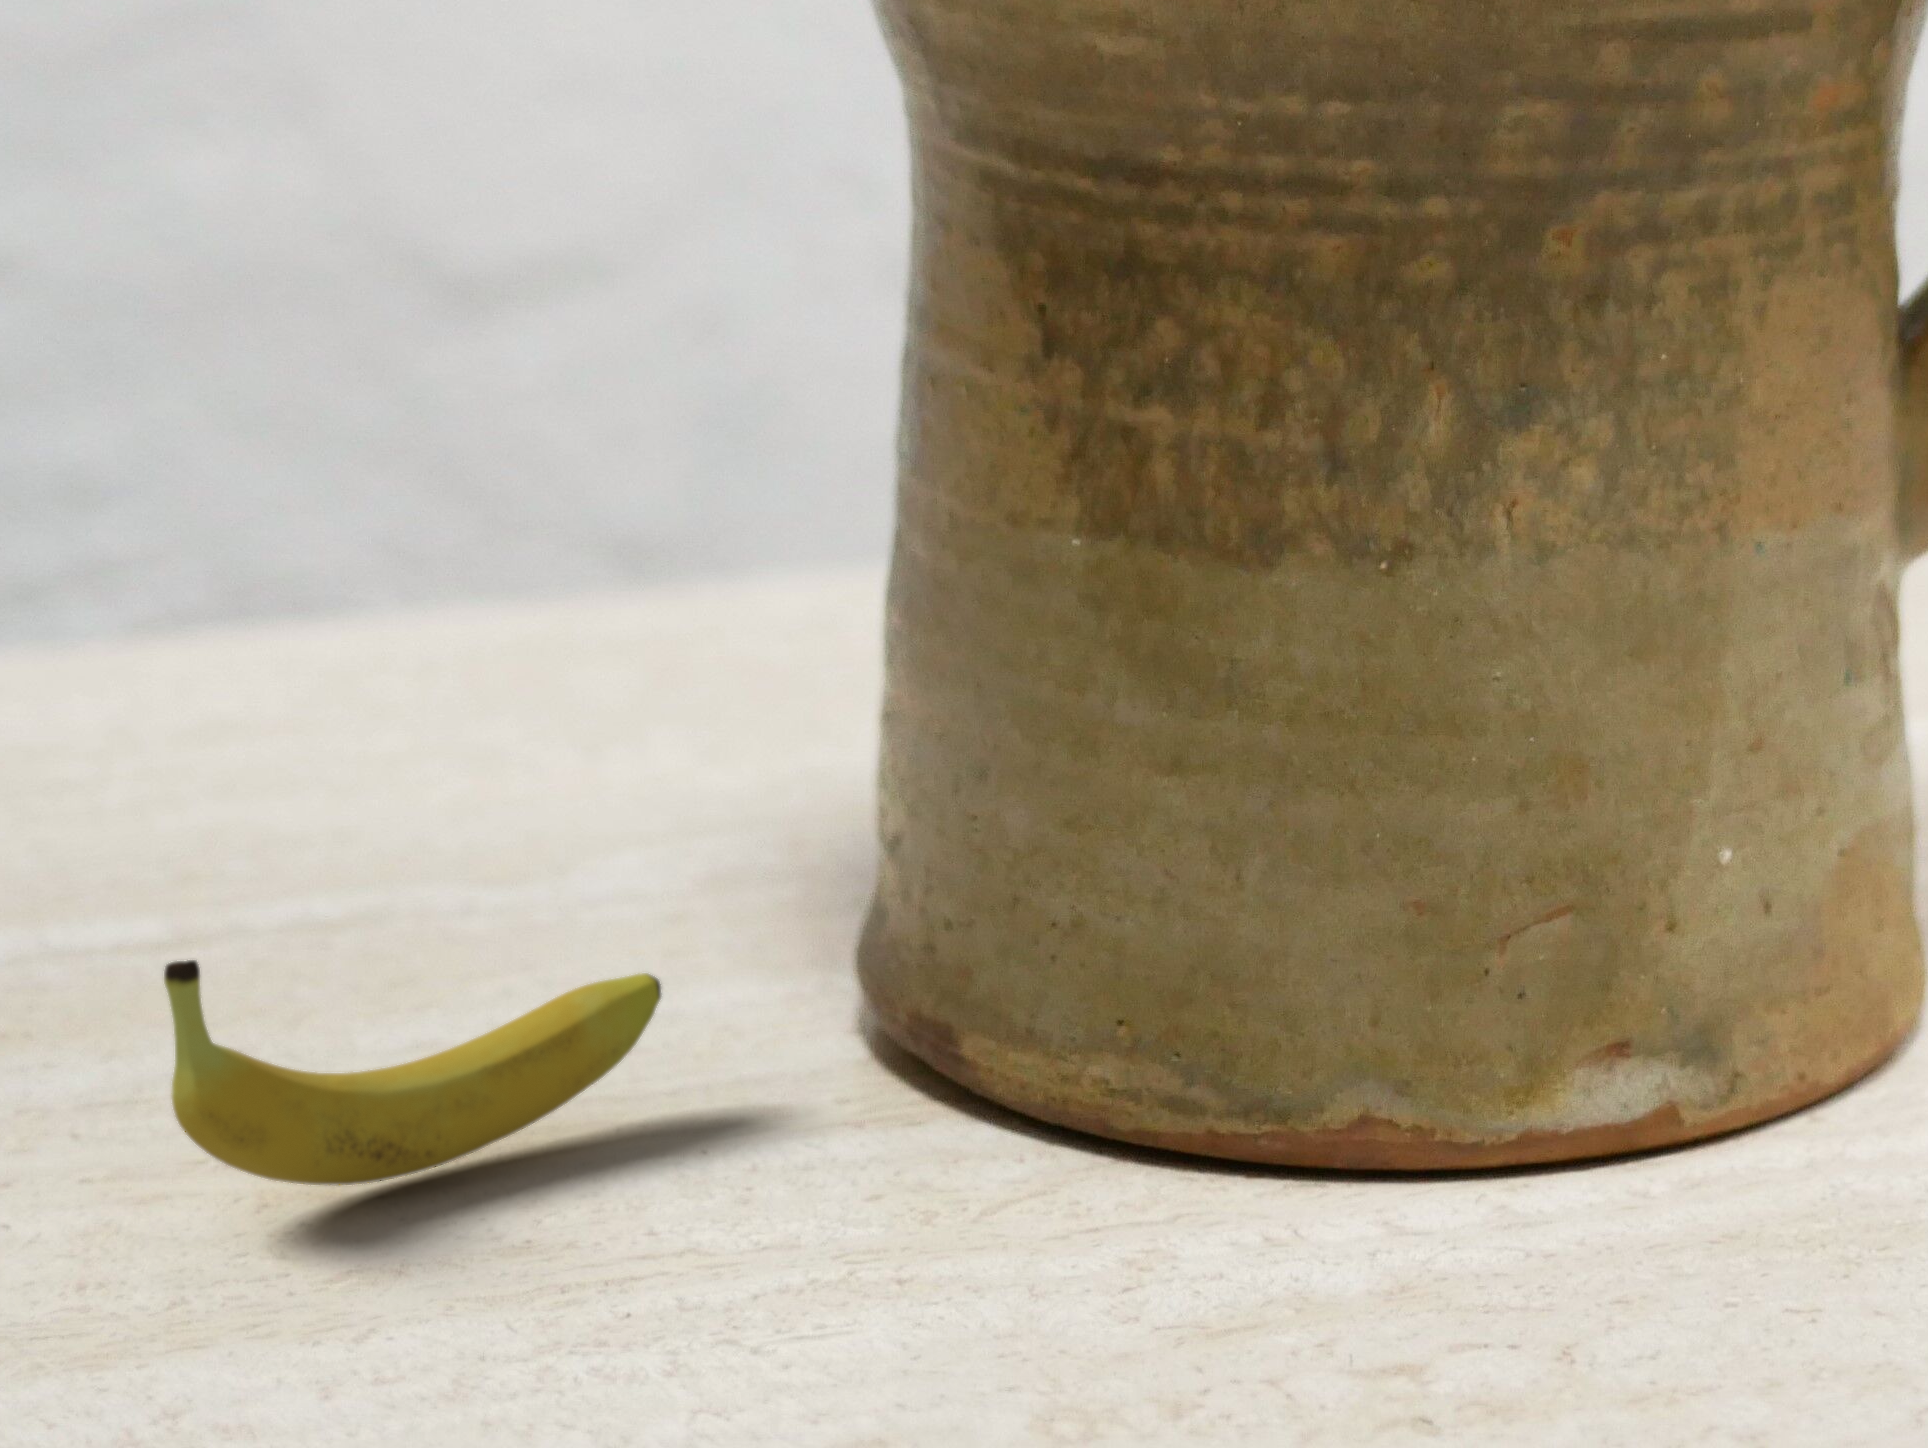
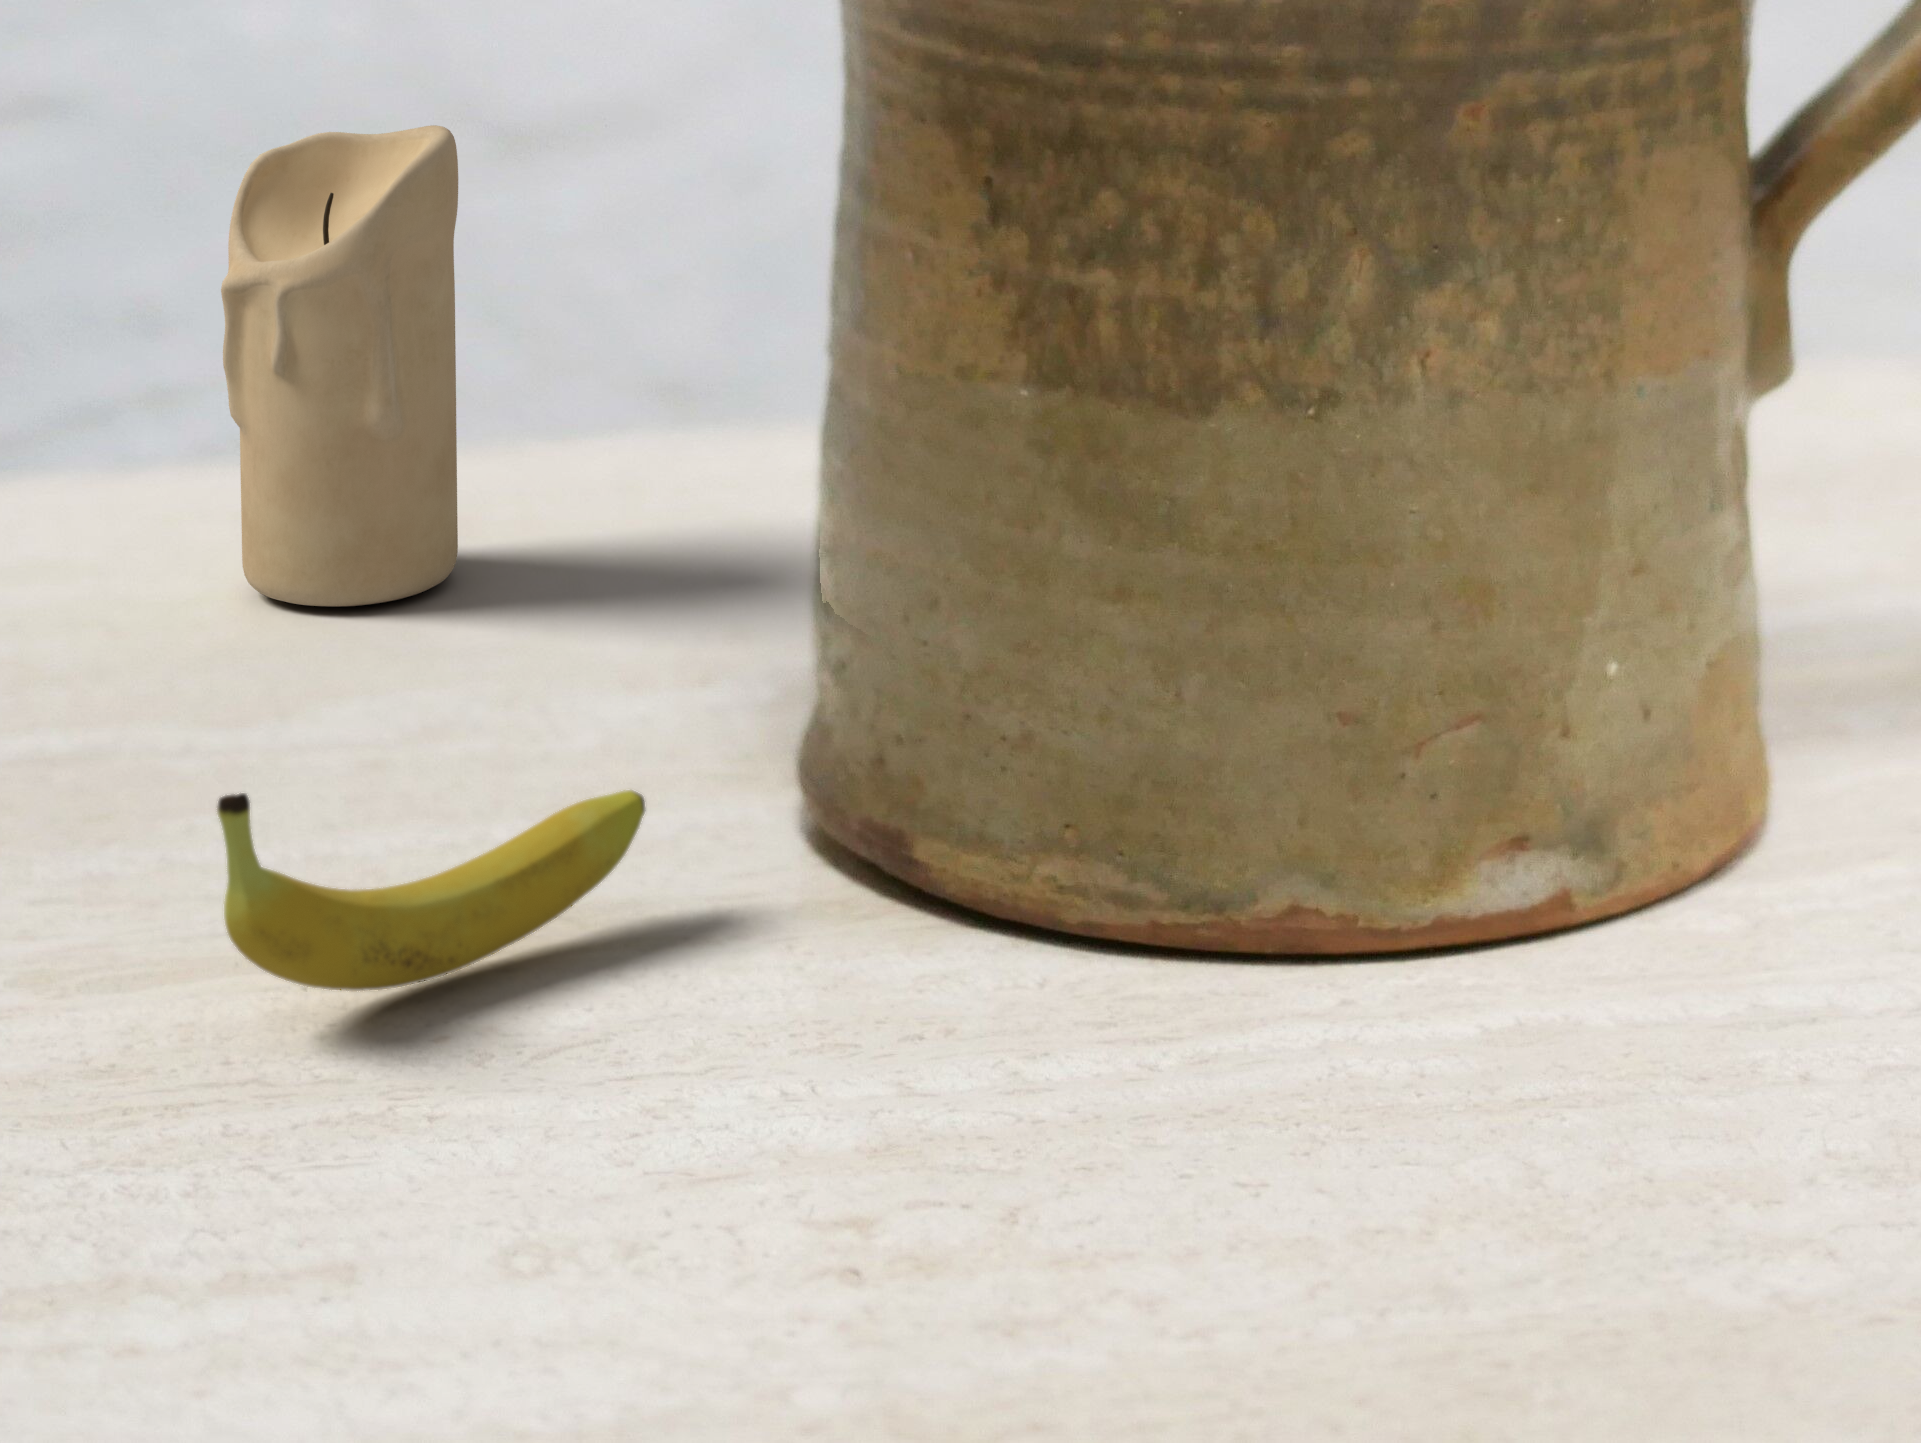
candle: none [284,261,544,784] -> present [221,125,458,606]

